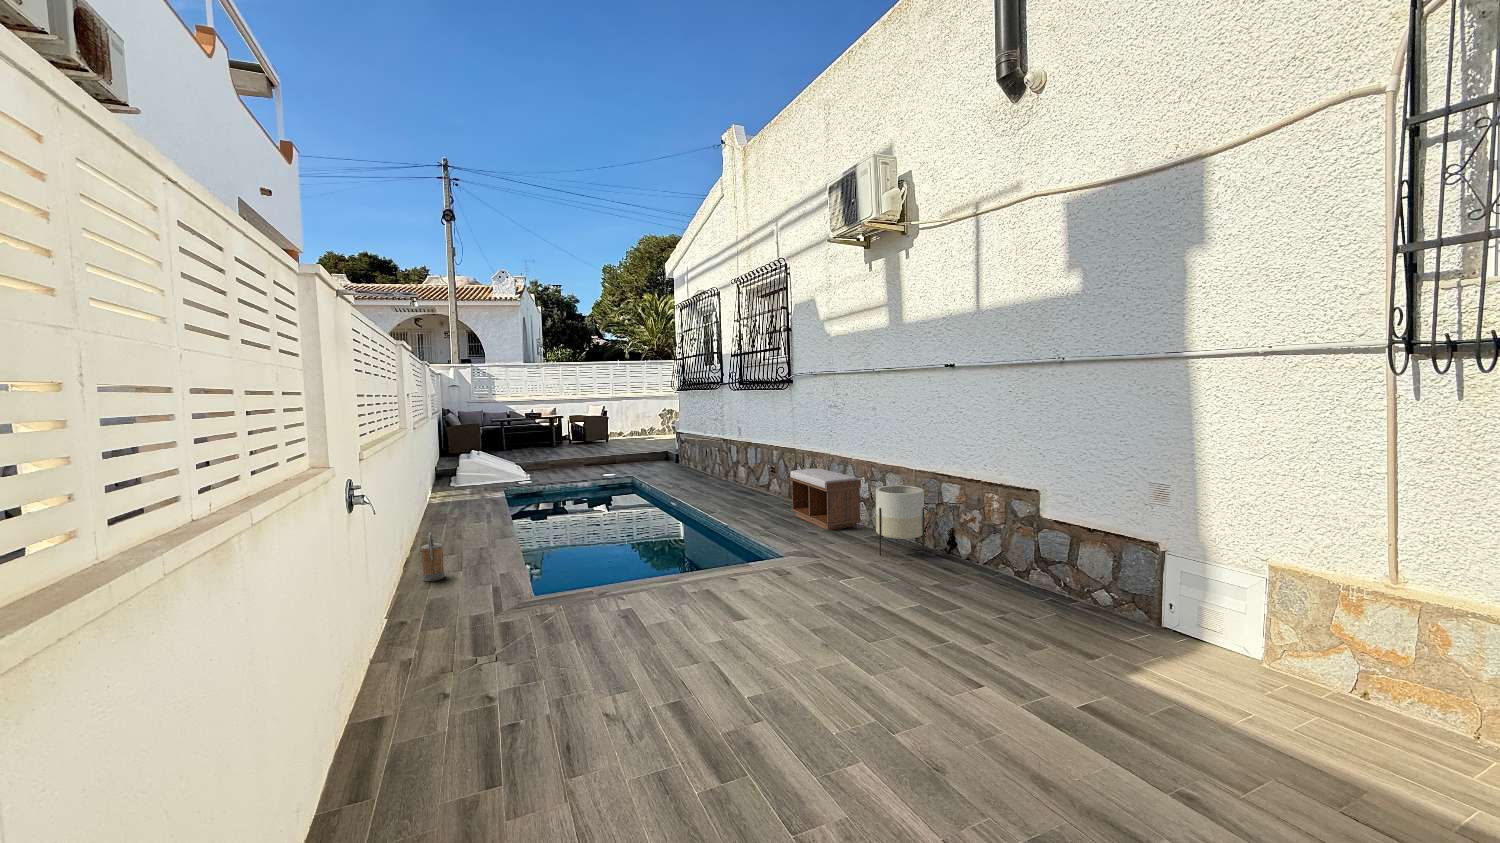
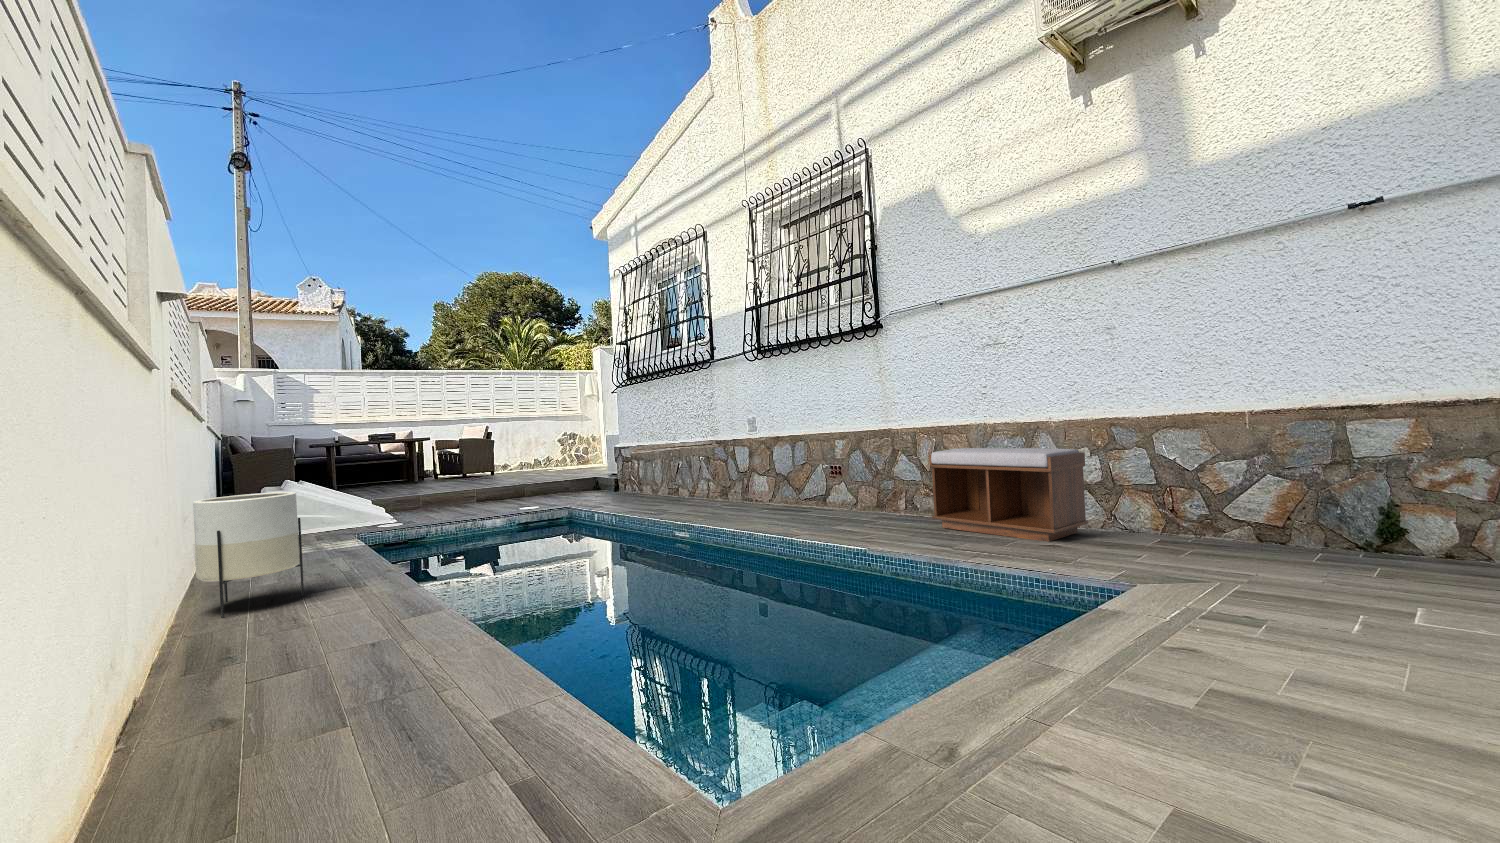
planter: present [876,485,925,556] -> present [193,492,304,618]
watering can: present [421,532,444,581] -> none [202,603,286,772]

